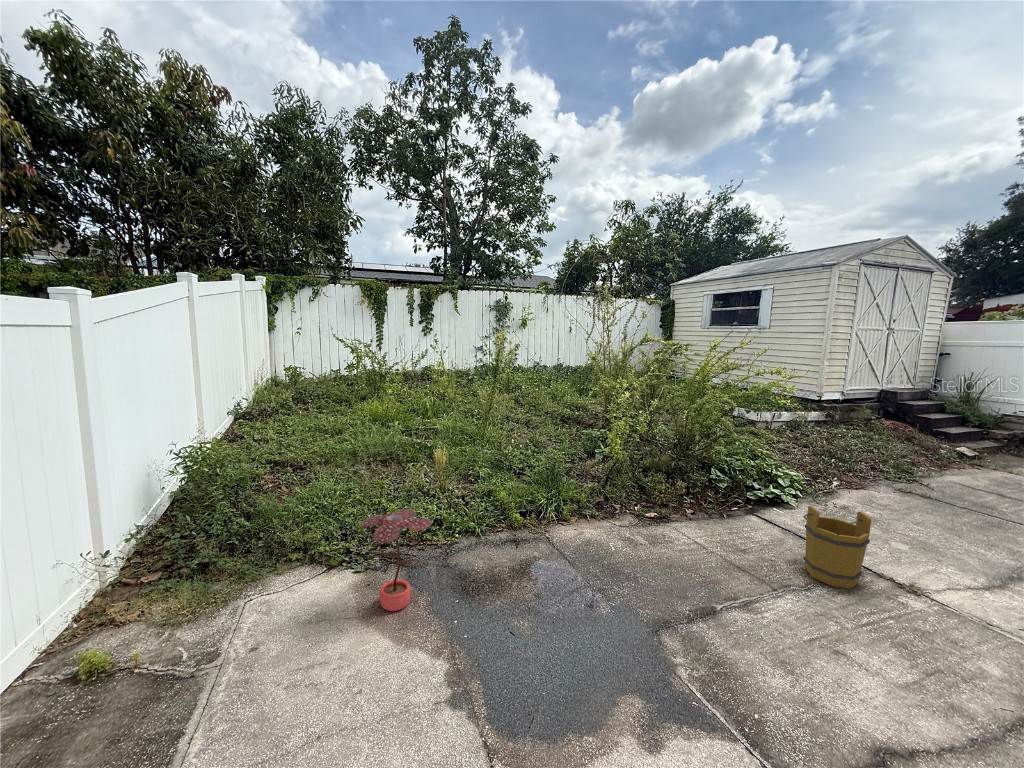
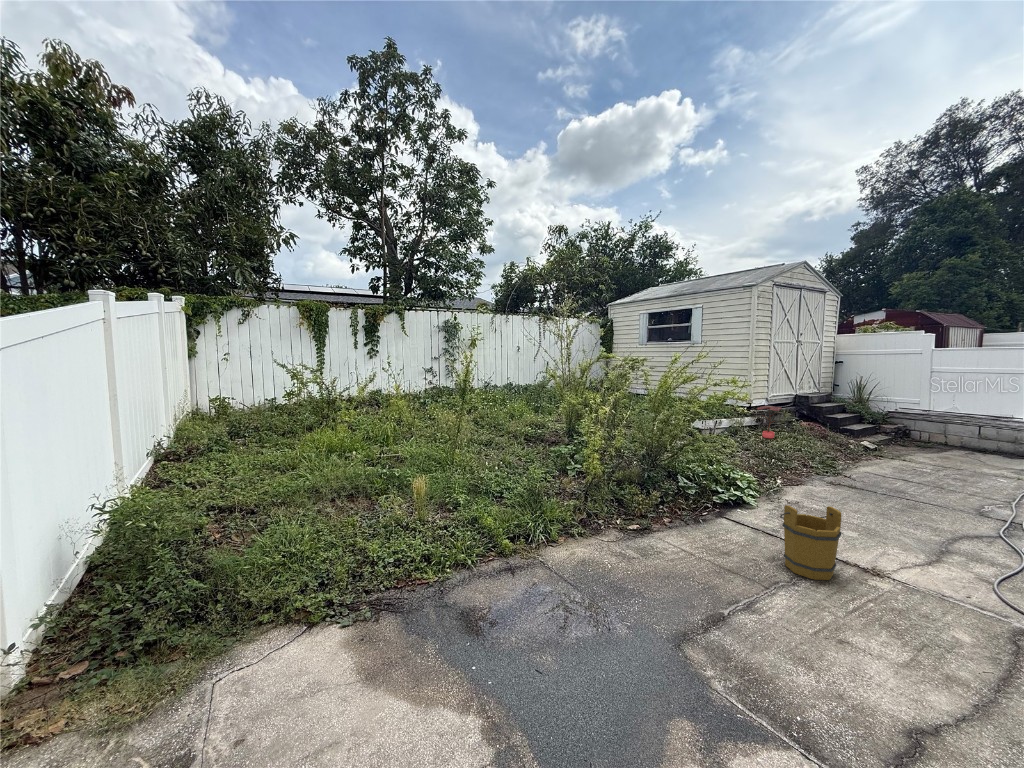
potted plant: present [359,509,432,611] -> present [757,406,782,438]

